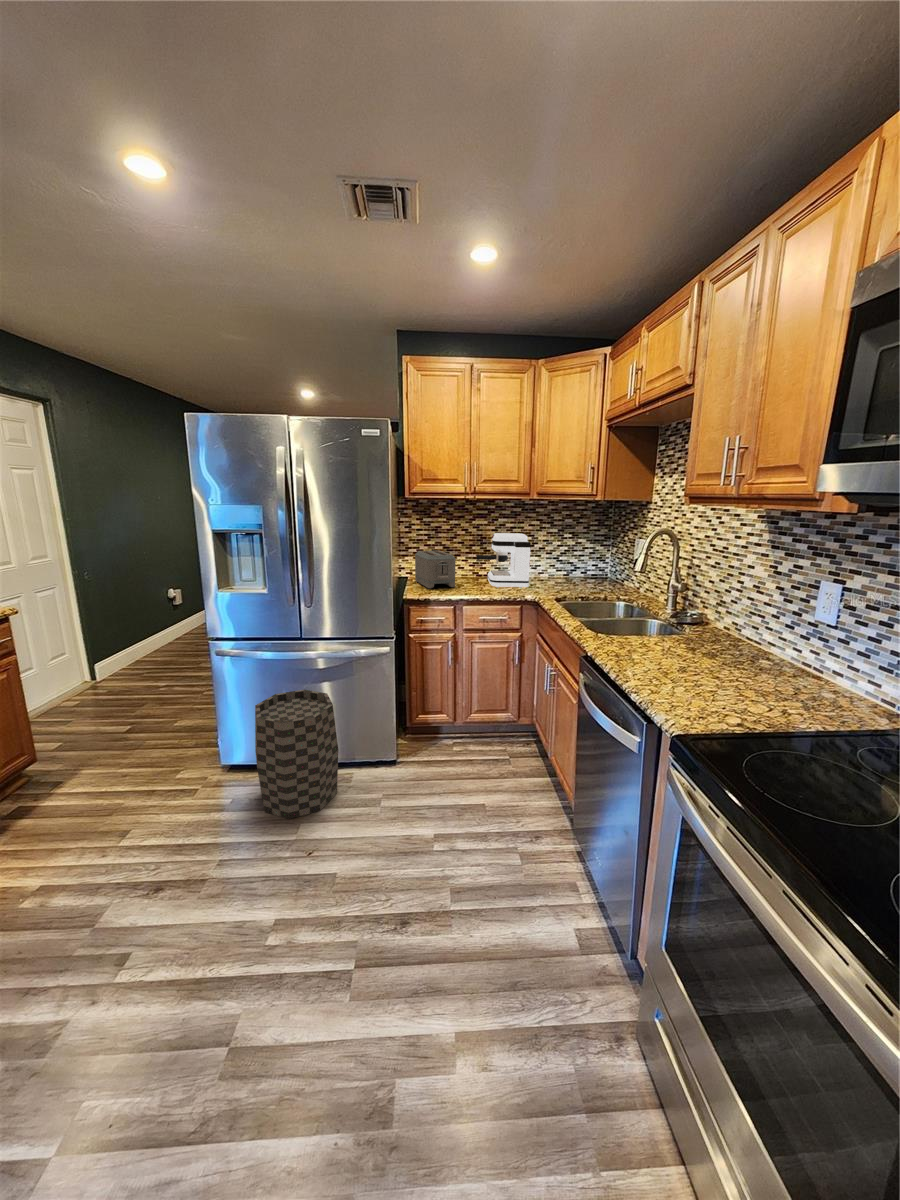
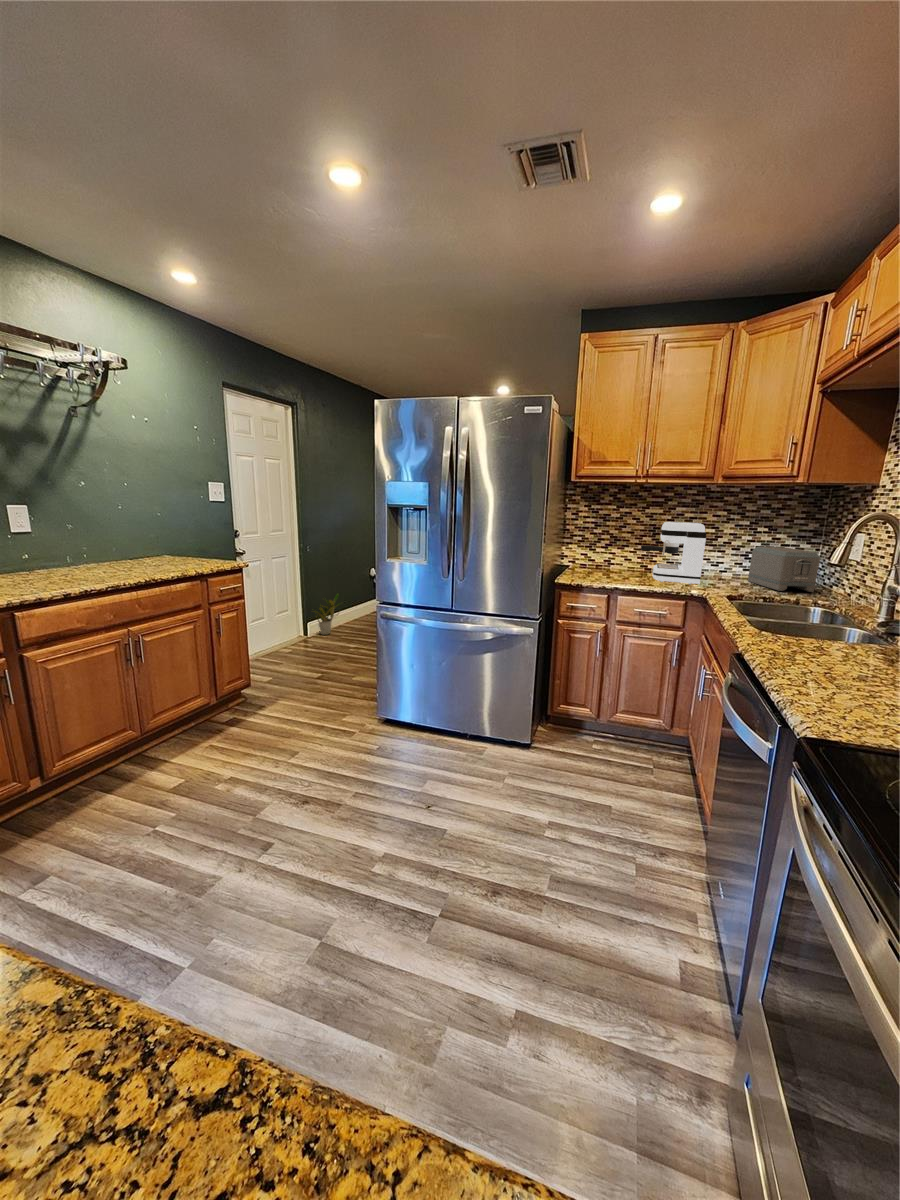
toaster: present [415,551,456,588] -> present [748,546,820,592]
potted plant: none [96,624,153,675] -> present [314,594,341,635]
trash can: present [255,690,339,819] -> none [397,659,469,773]

